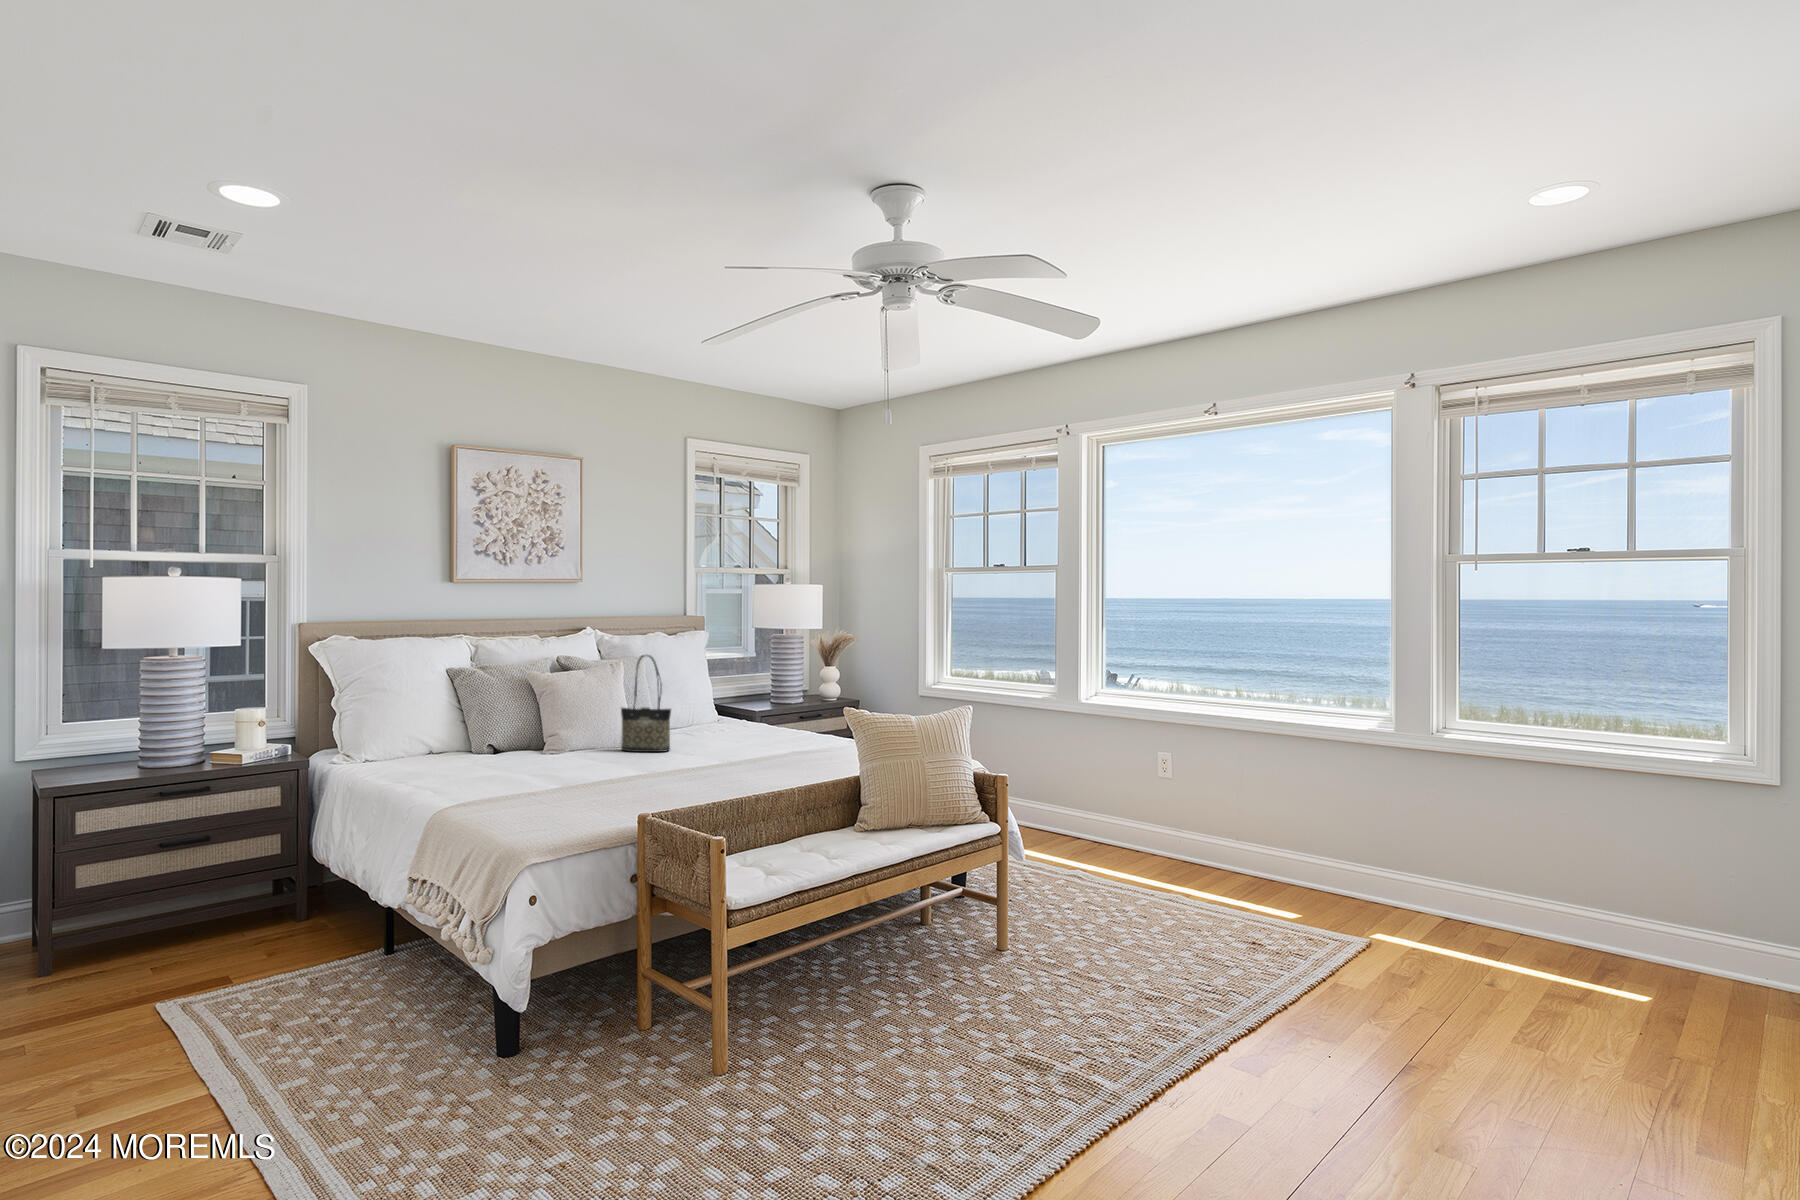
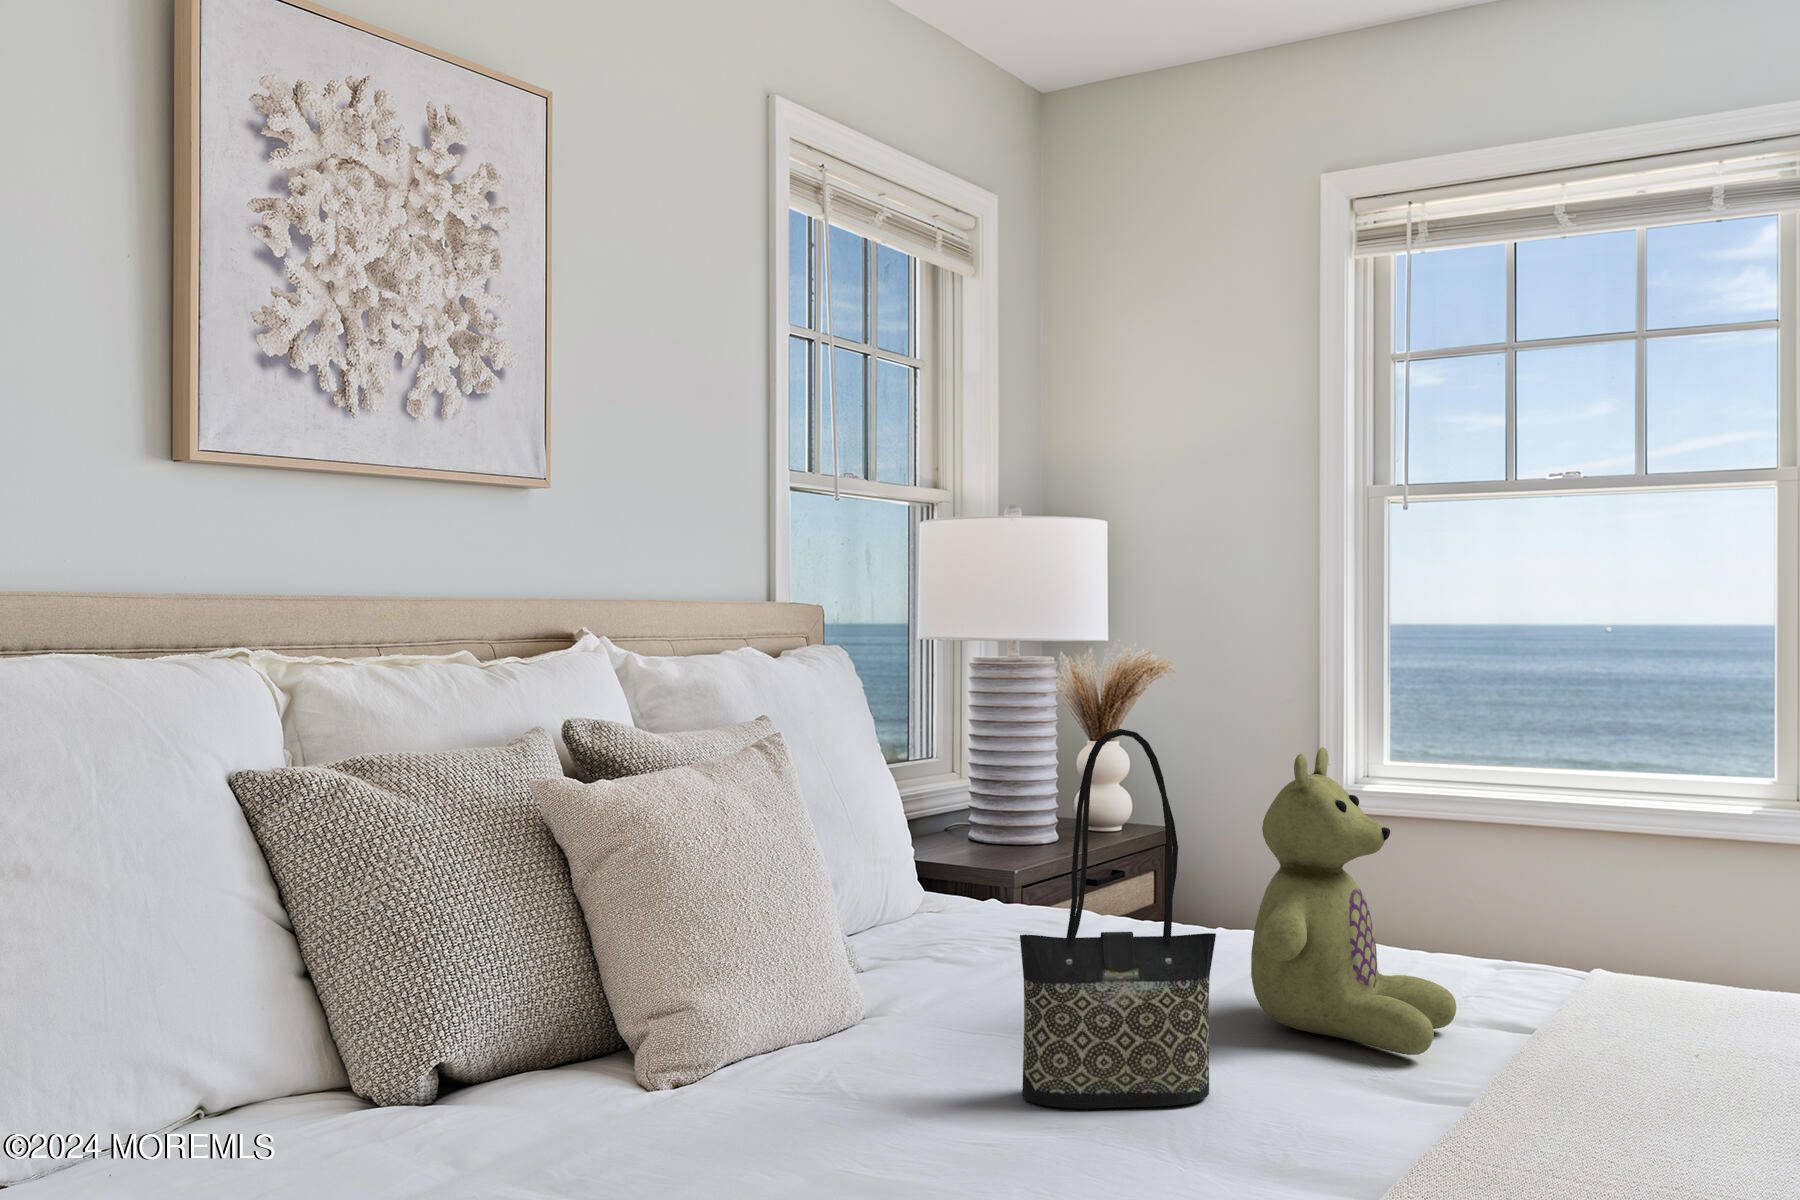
stuffed bear: none [707,662,774,747] -> present [1251,747,1456,1055]

